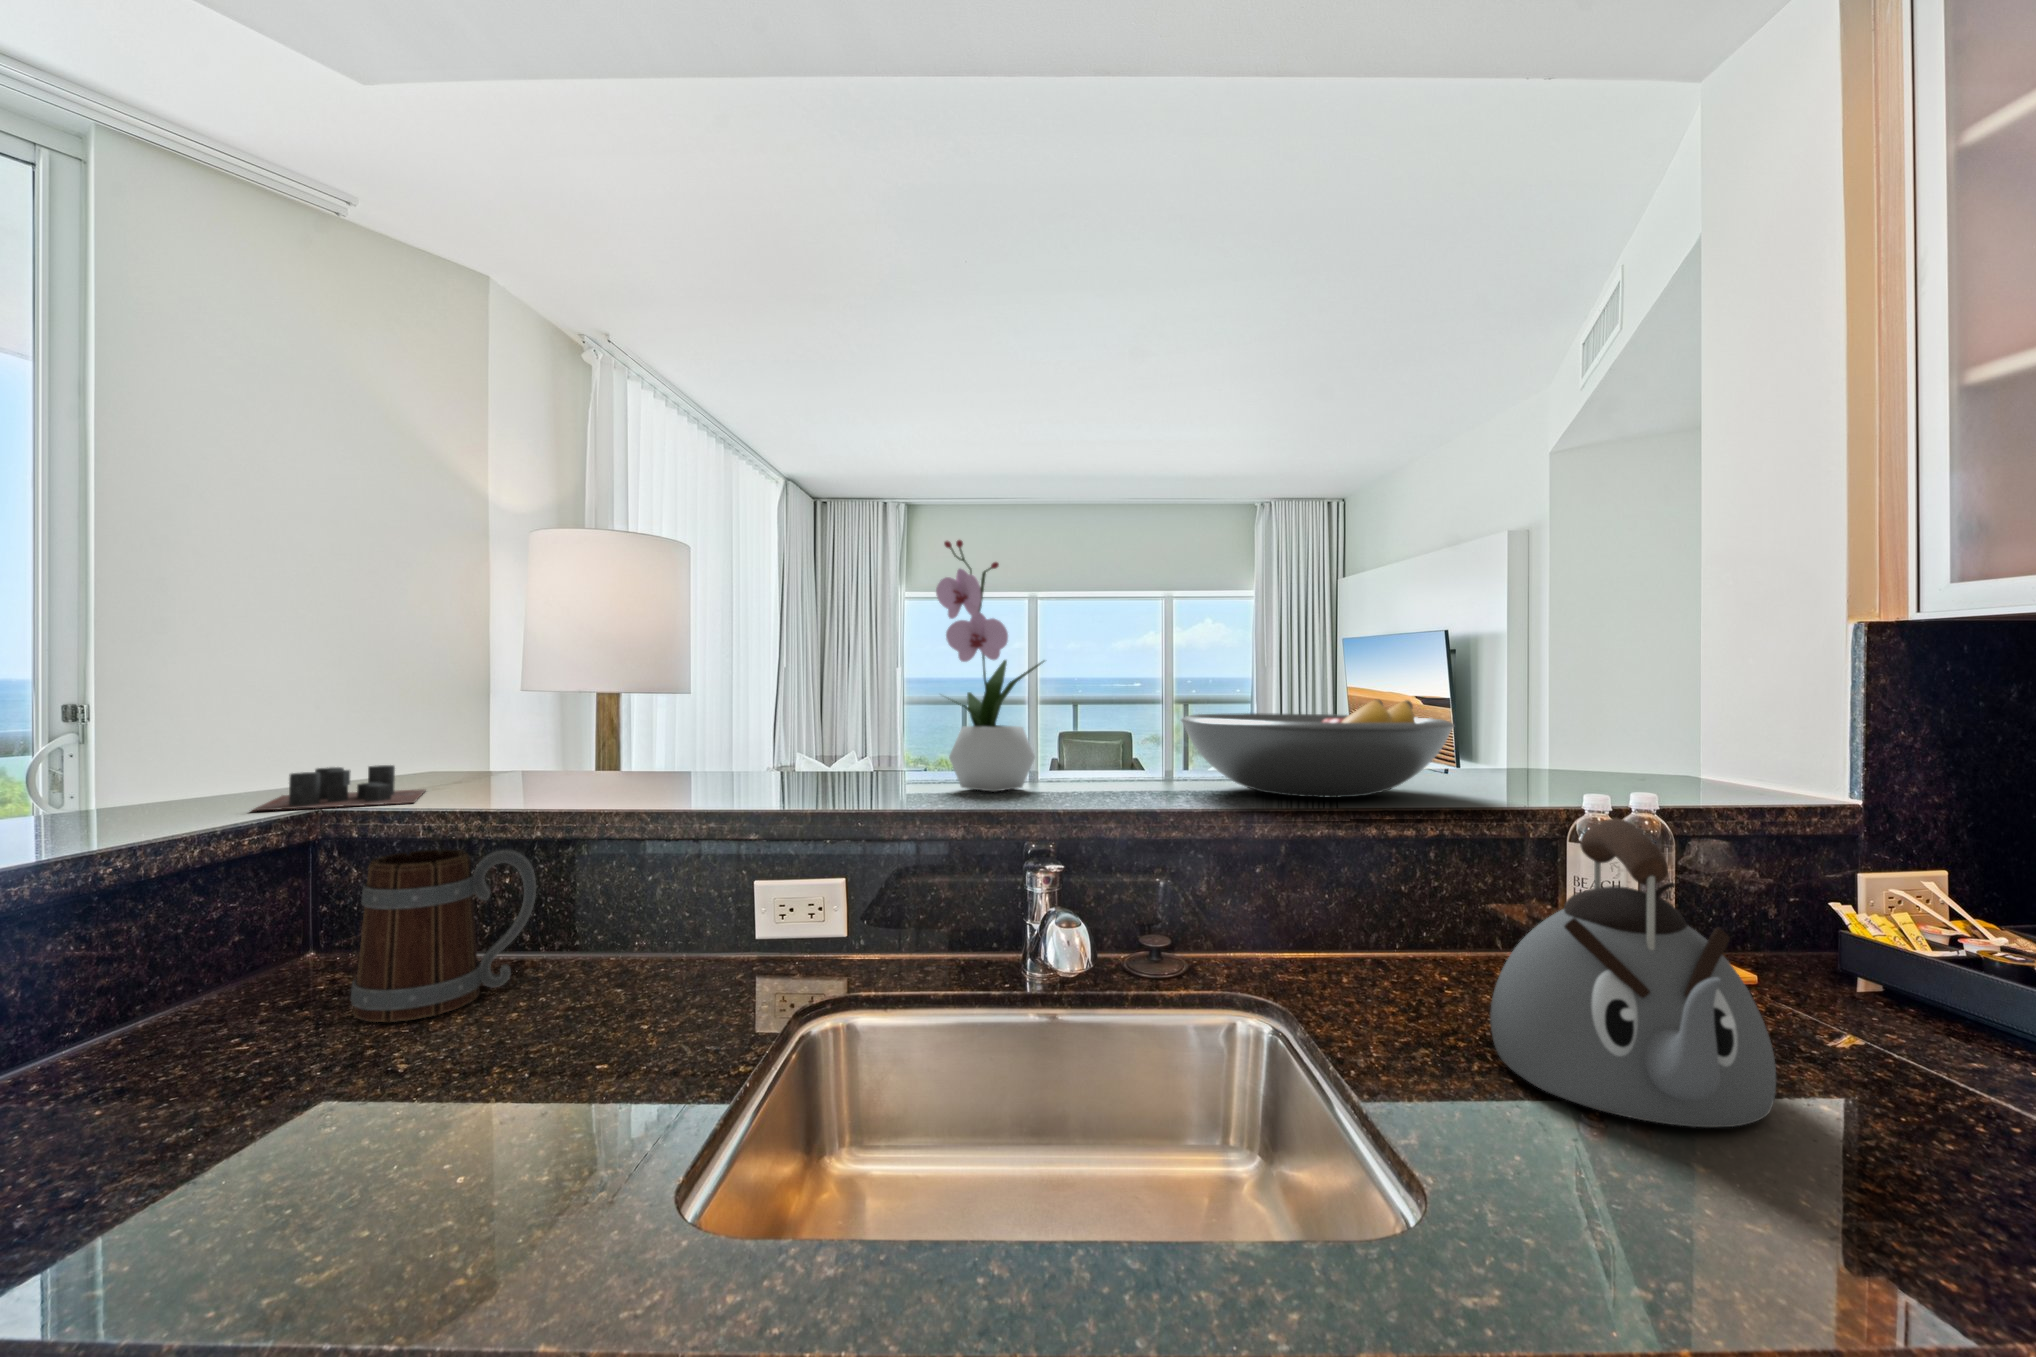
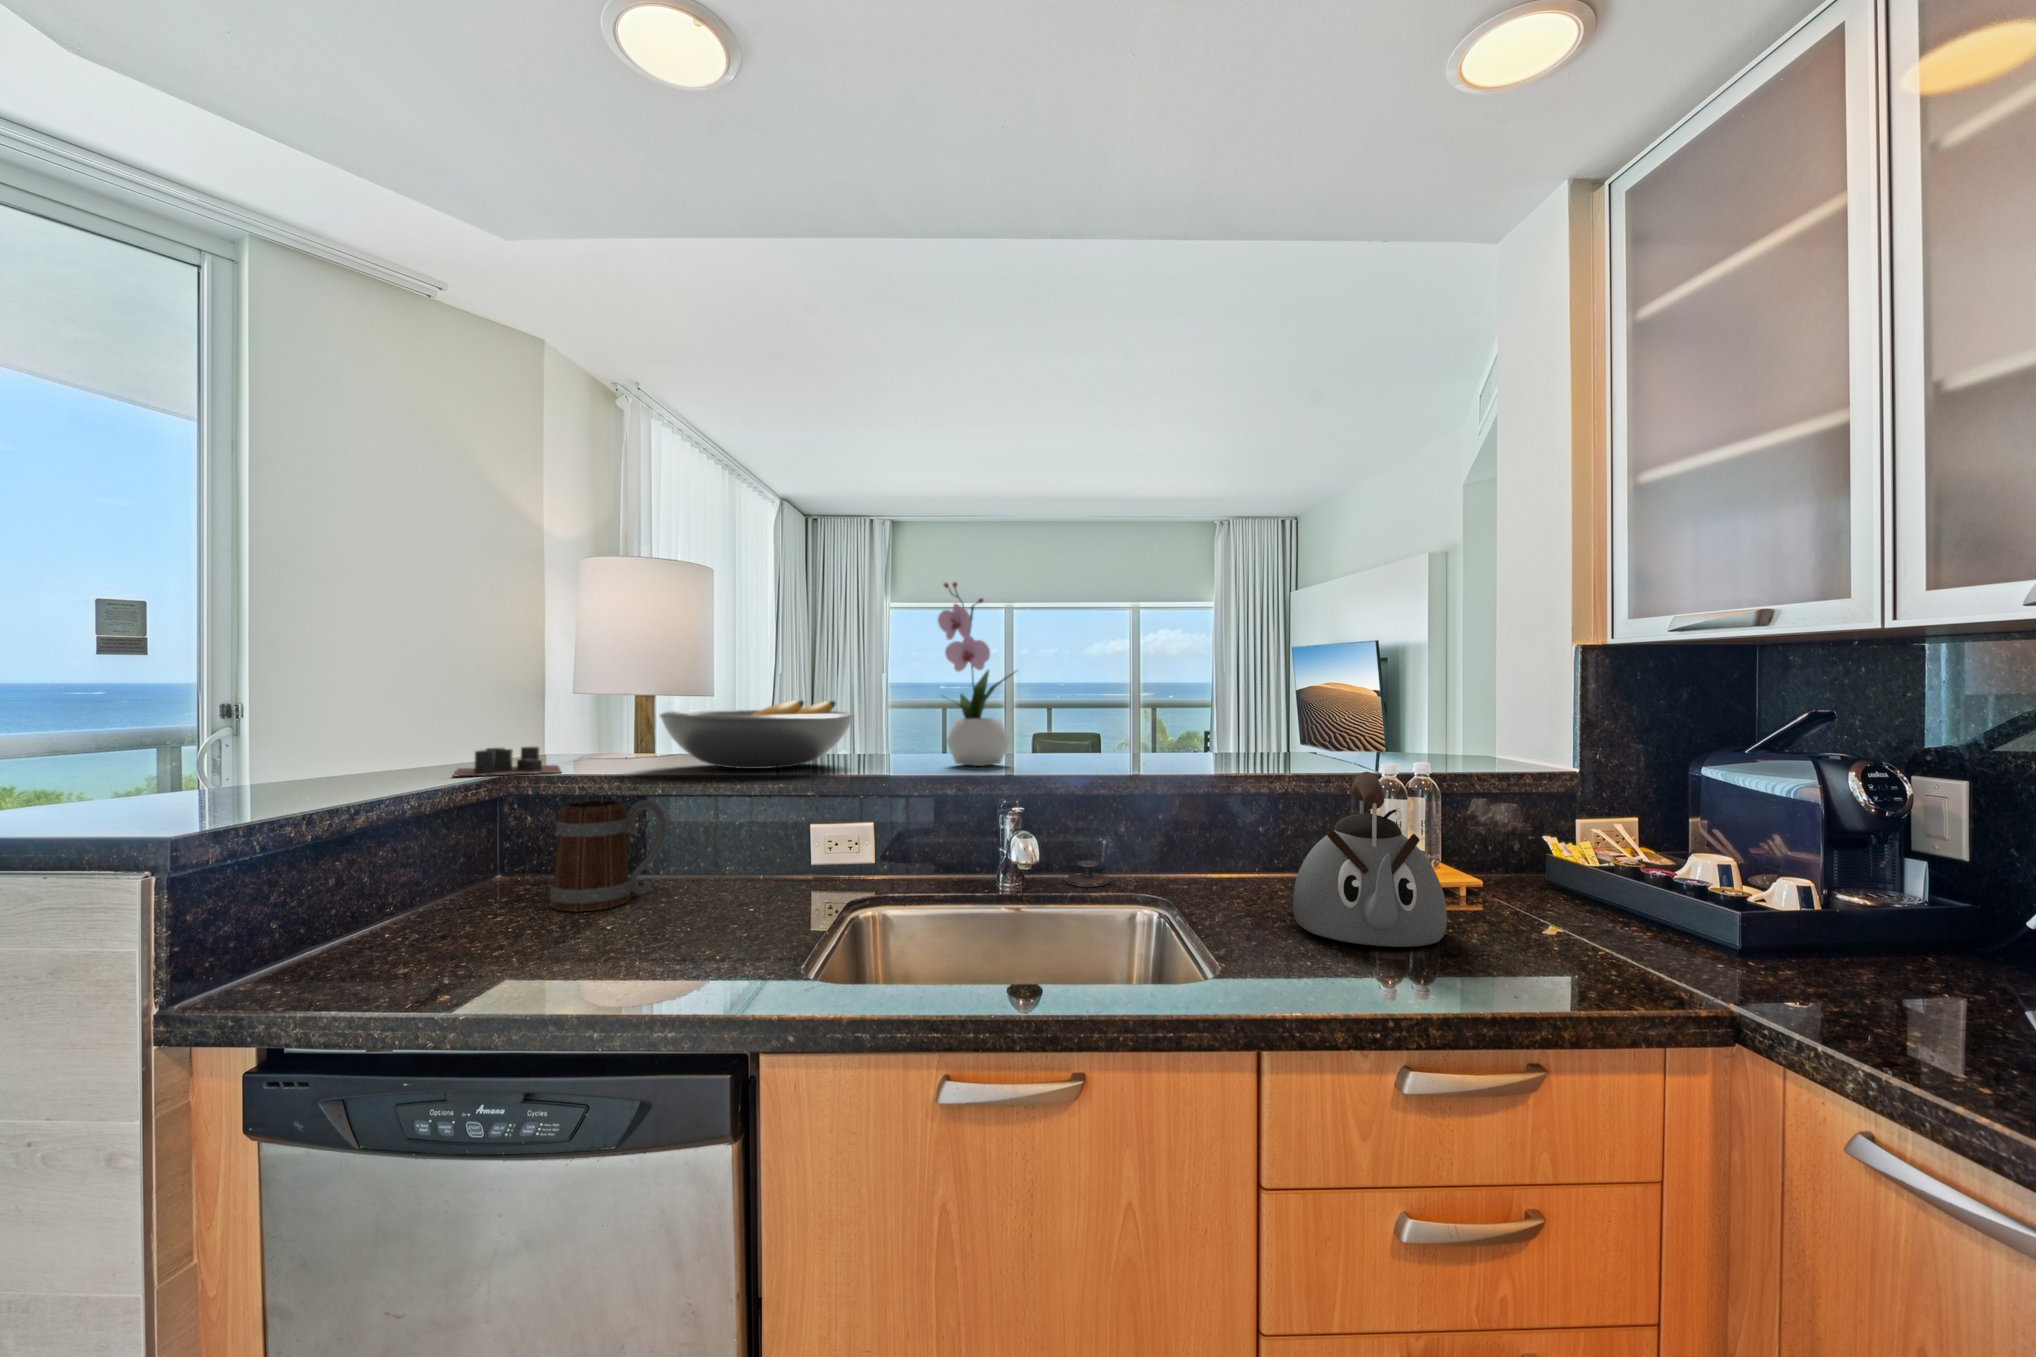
fruit bowl: present [1181,700,1454,798] -> present [660,699,854,769]

